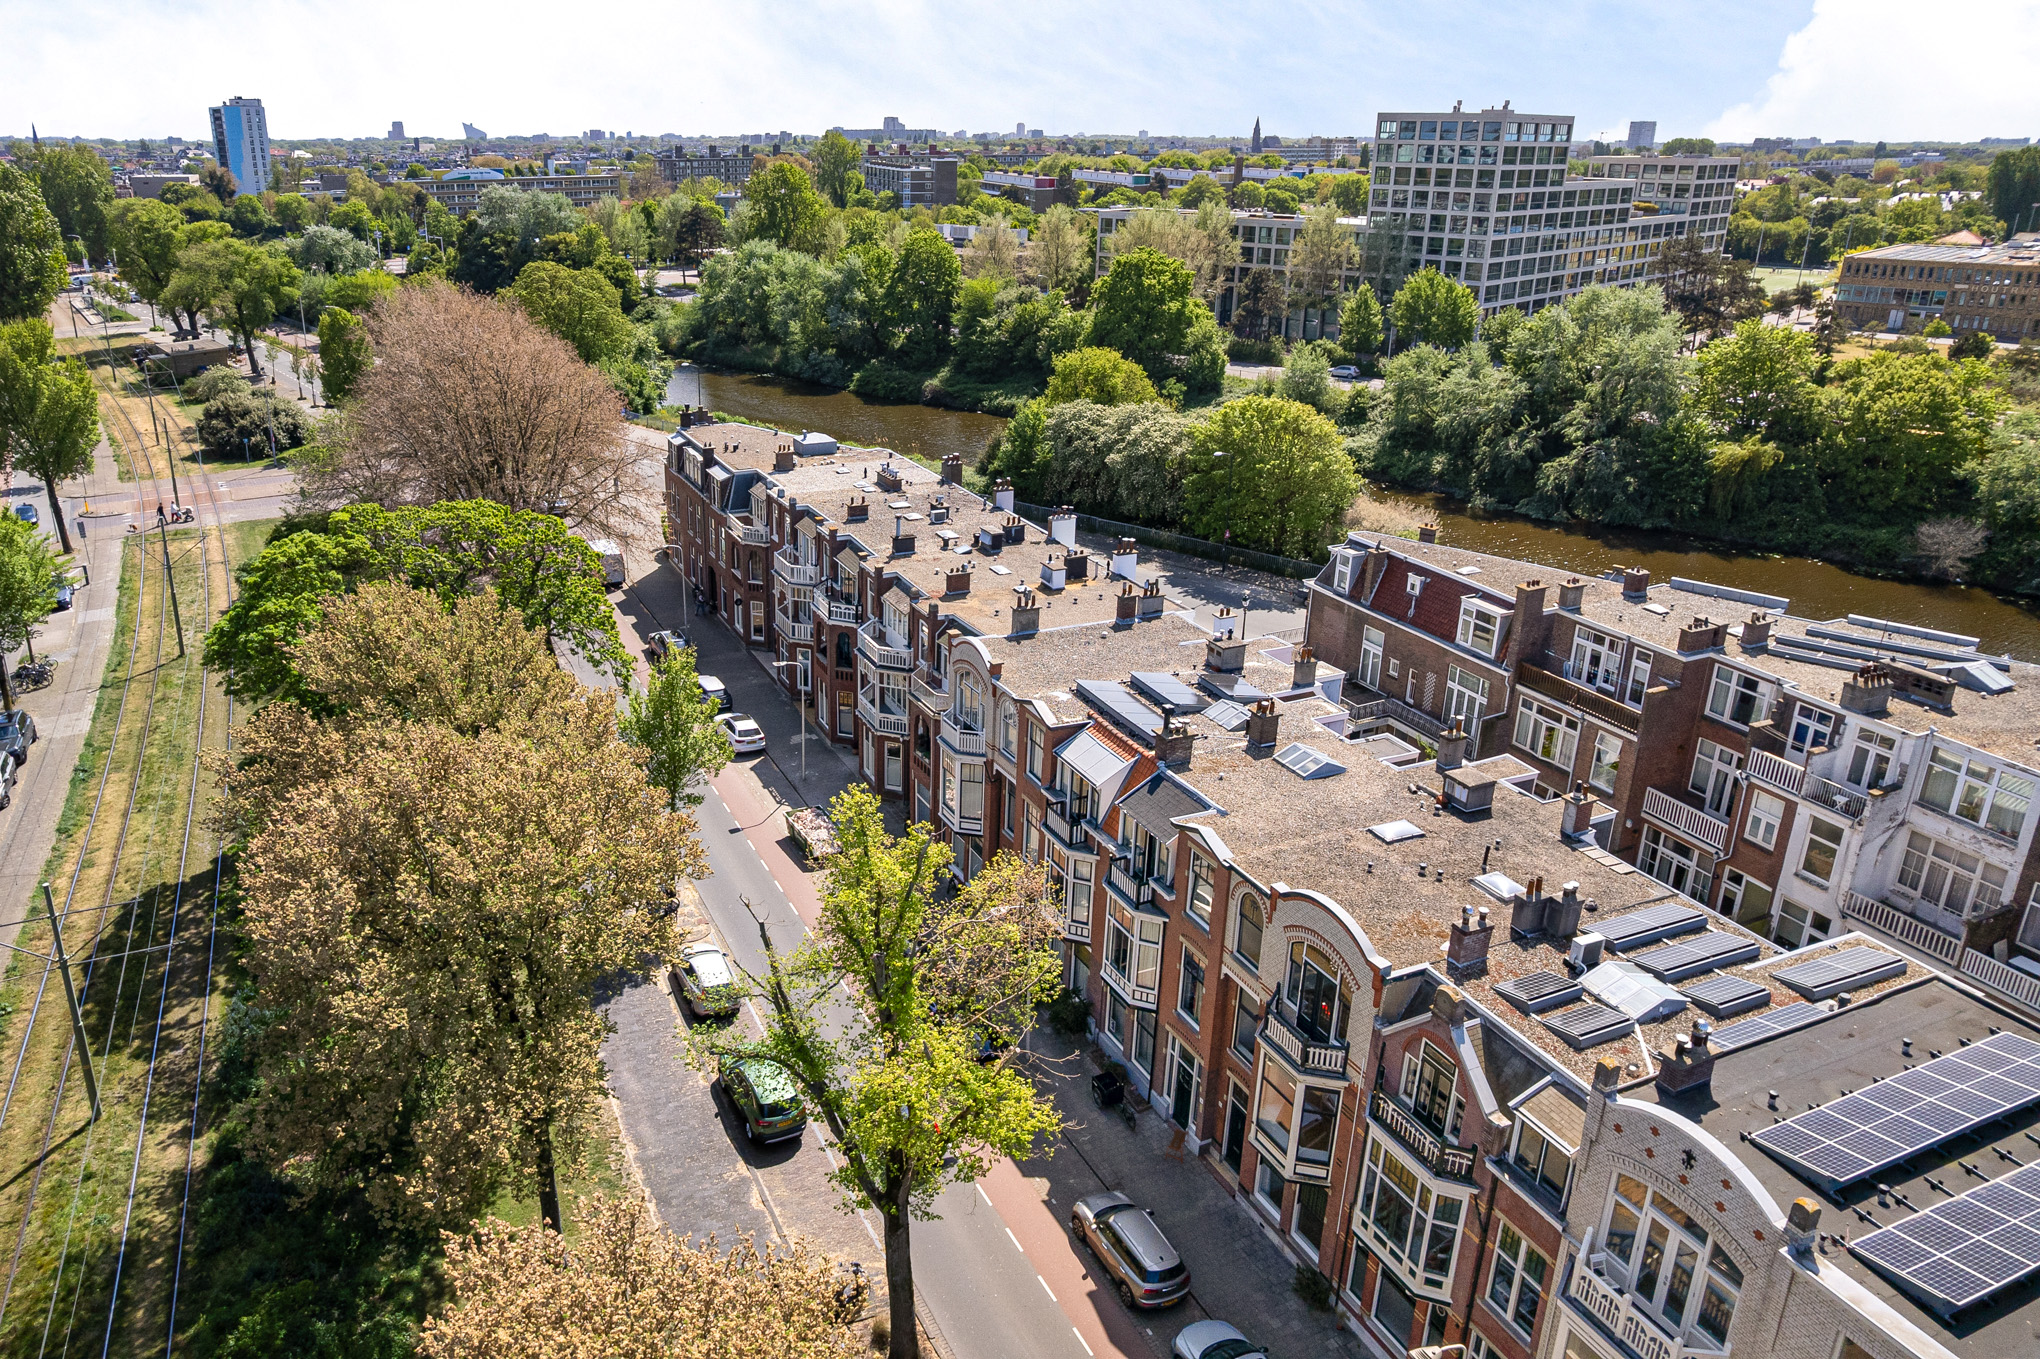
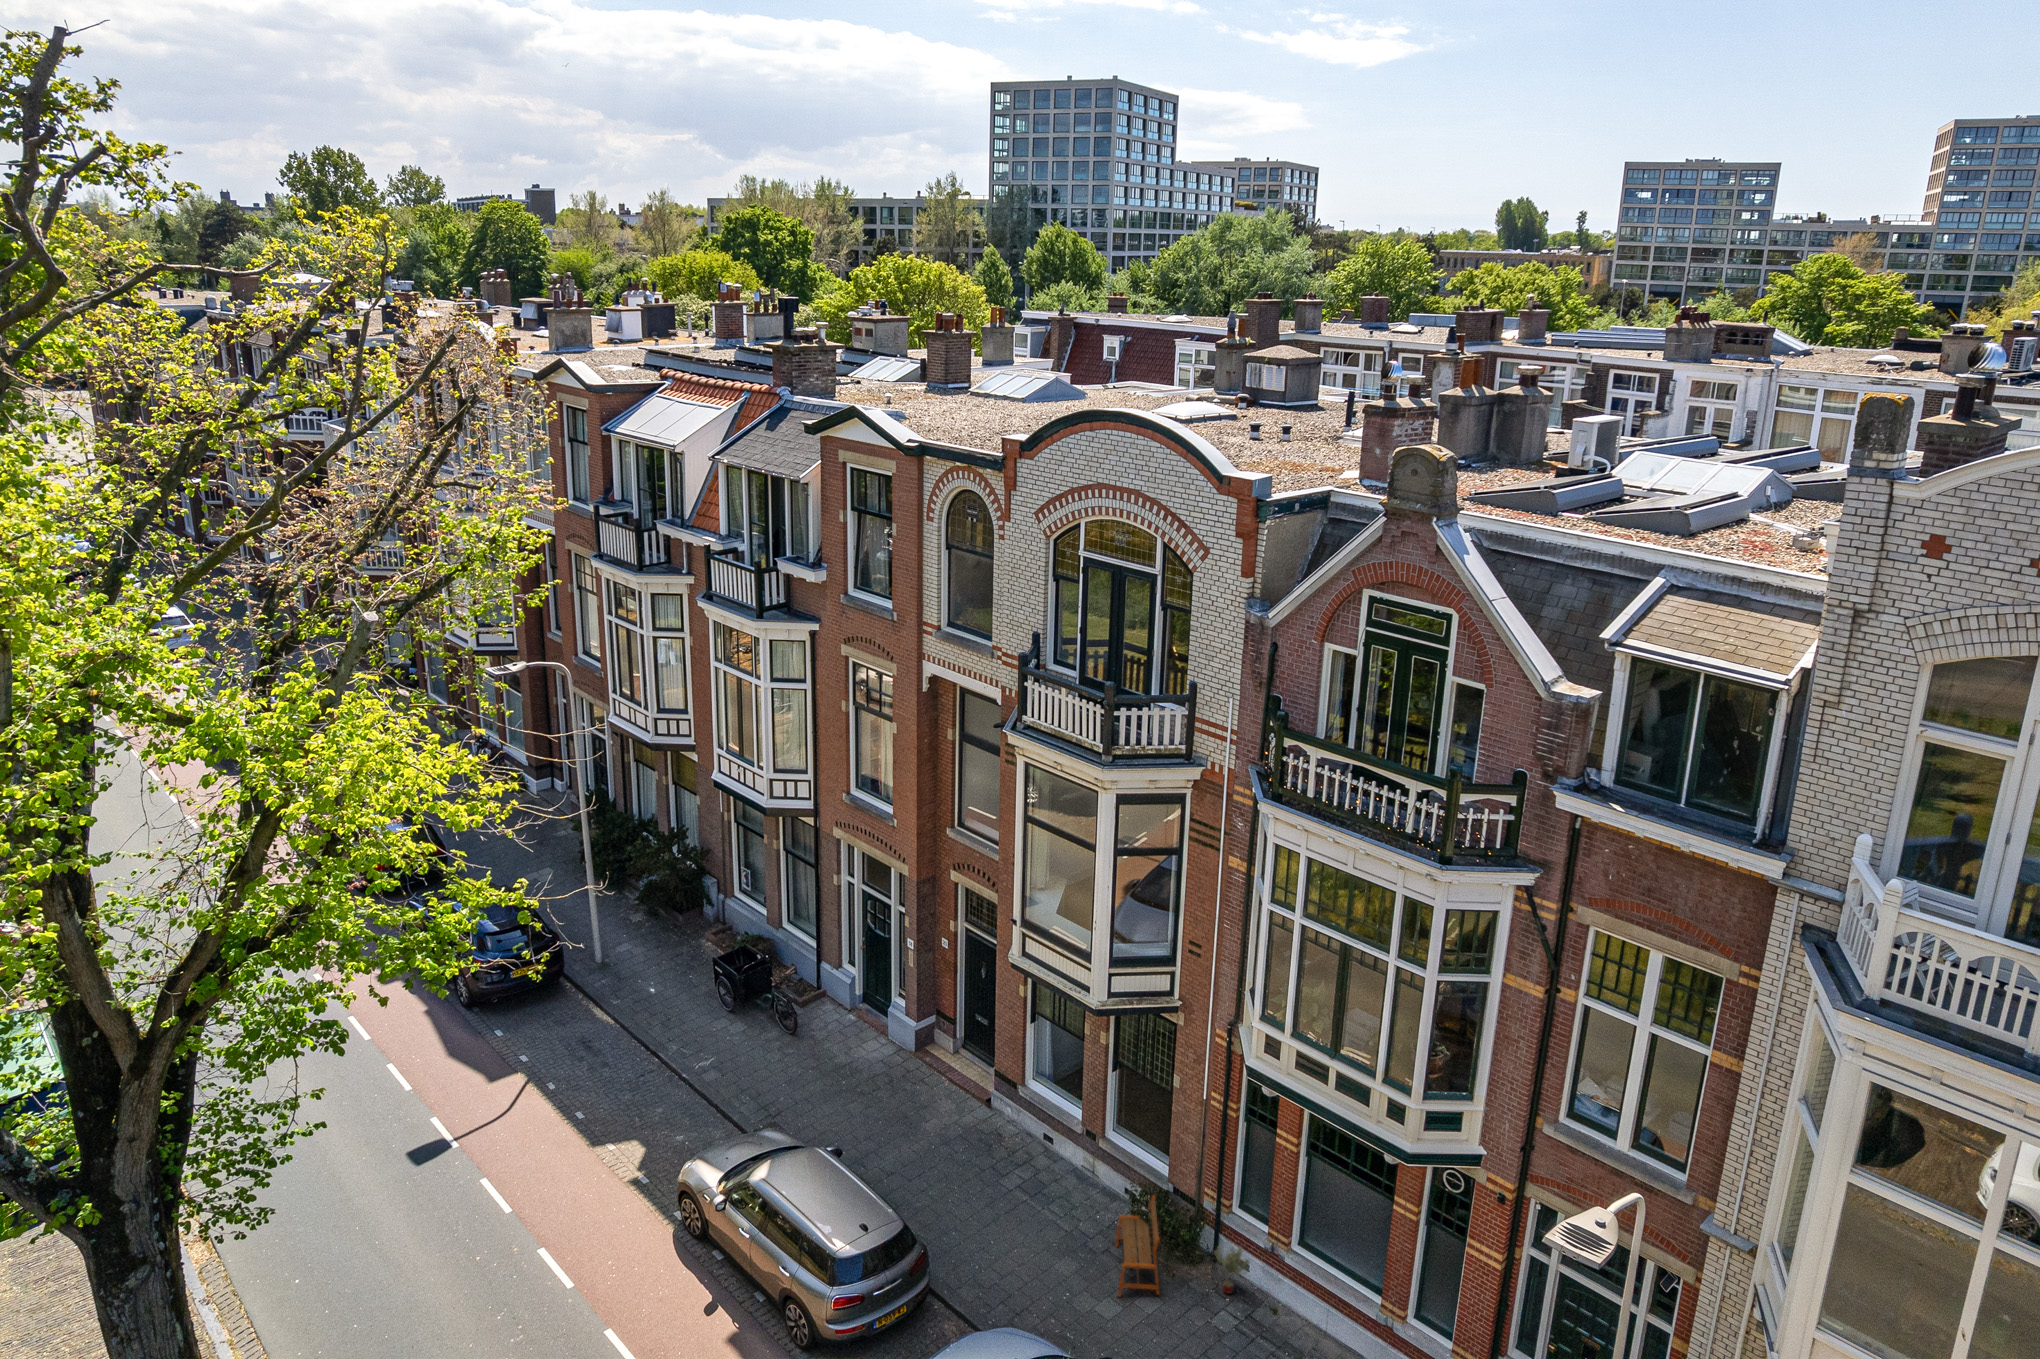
bench: present [1166,1129,1189,1162] -> present [1115,1196,1160,1297]

